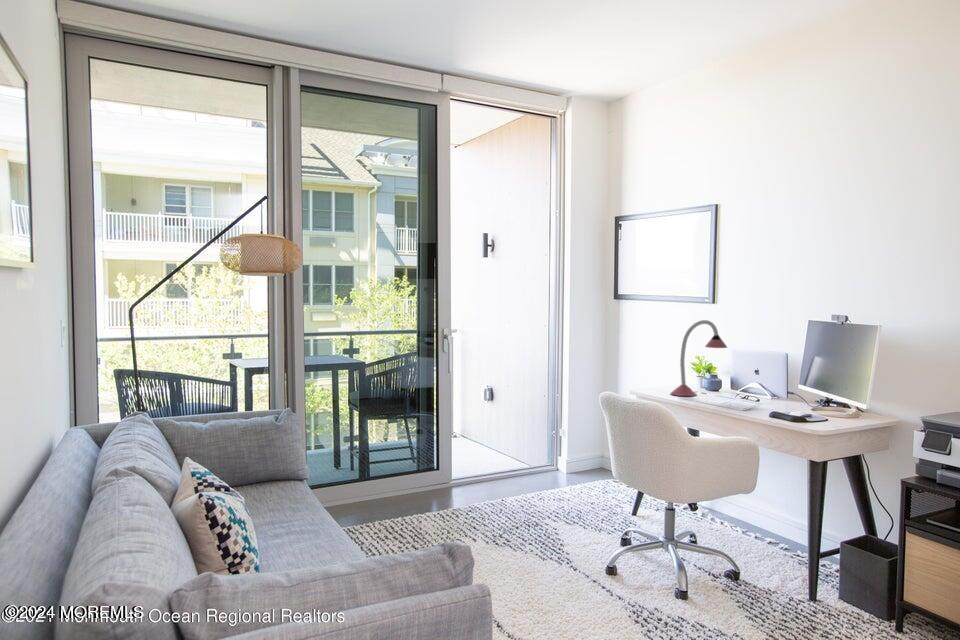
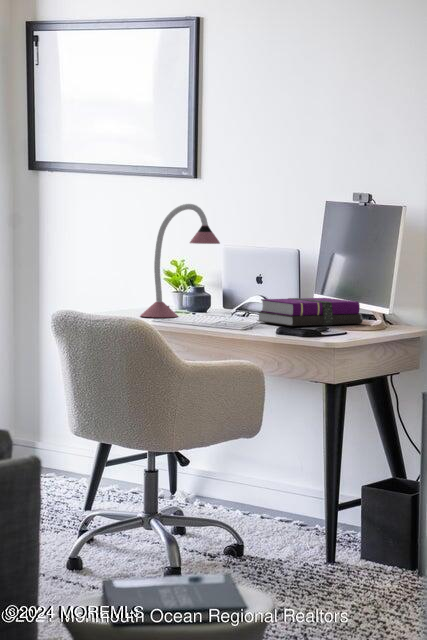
notebook: none [754,389,840,414] -> present [257,298,363,326]

